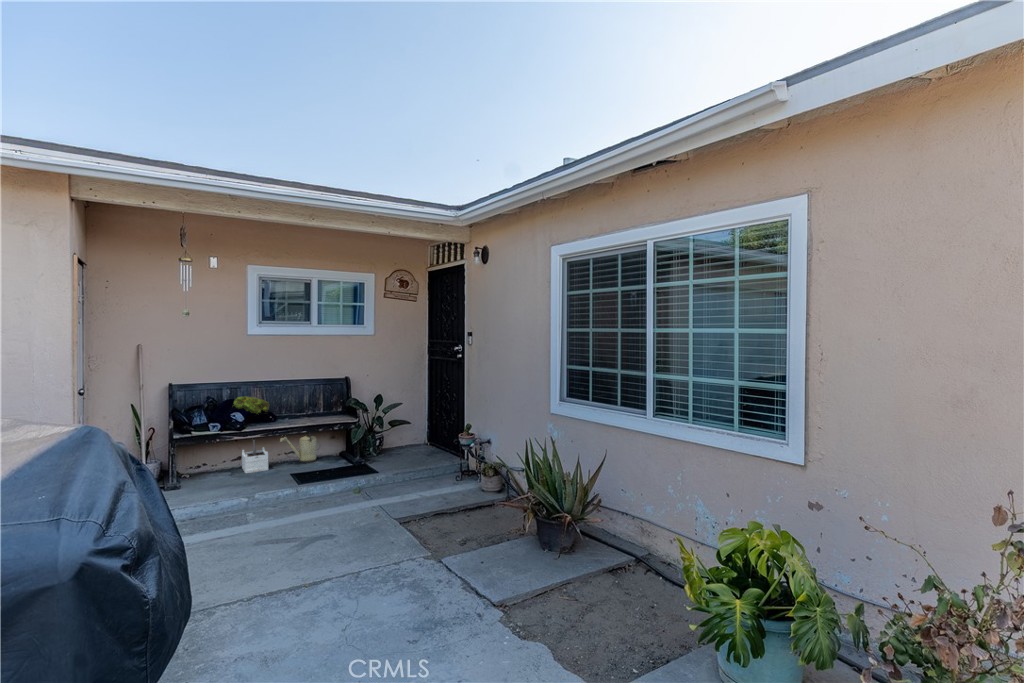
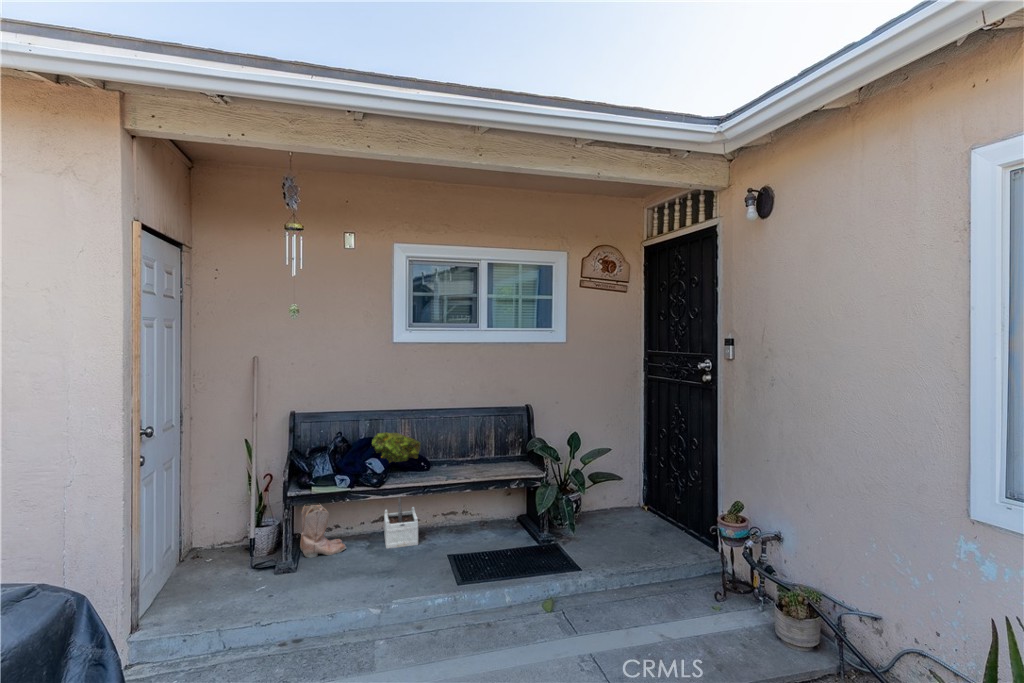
watering can: present [280,435,317,463] -> none [435,480,491,534]
boots: none [180,445,215,481] -> present [300,505,346,558]

